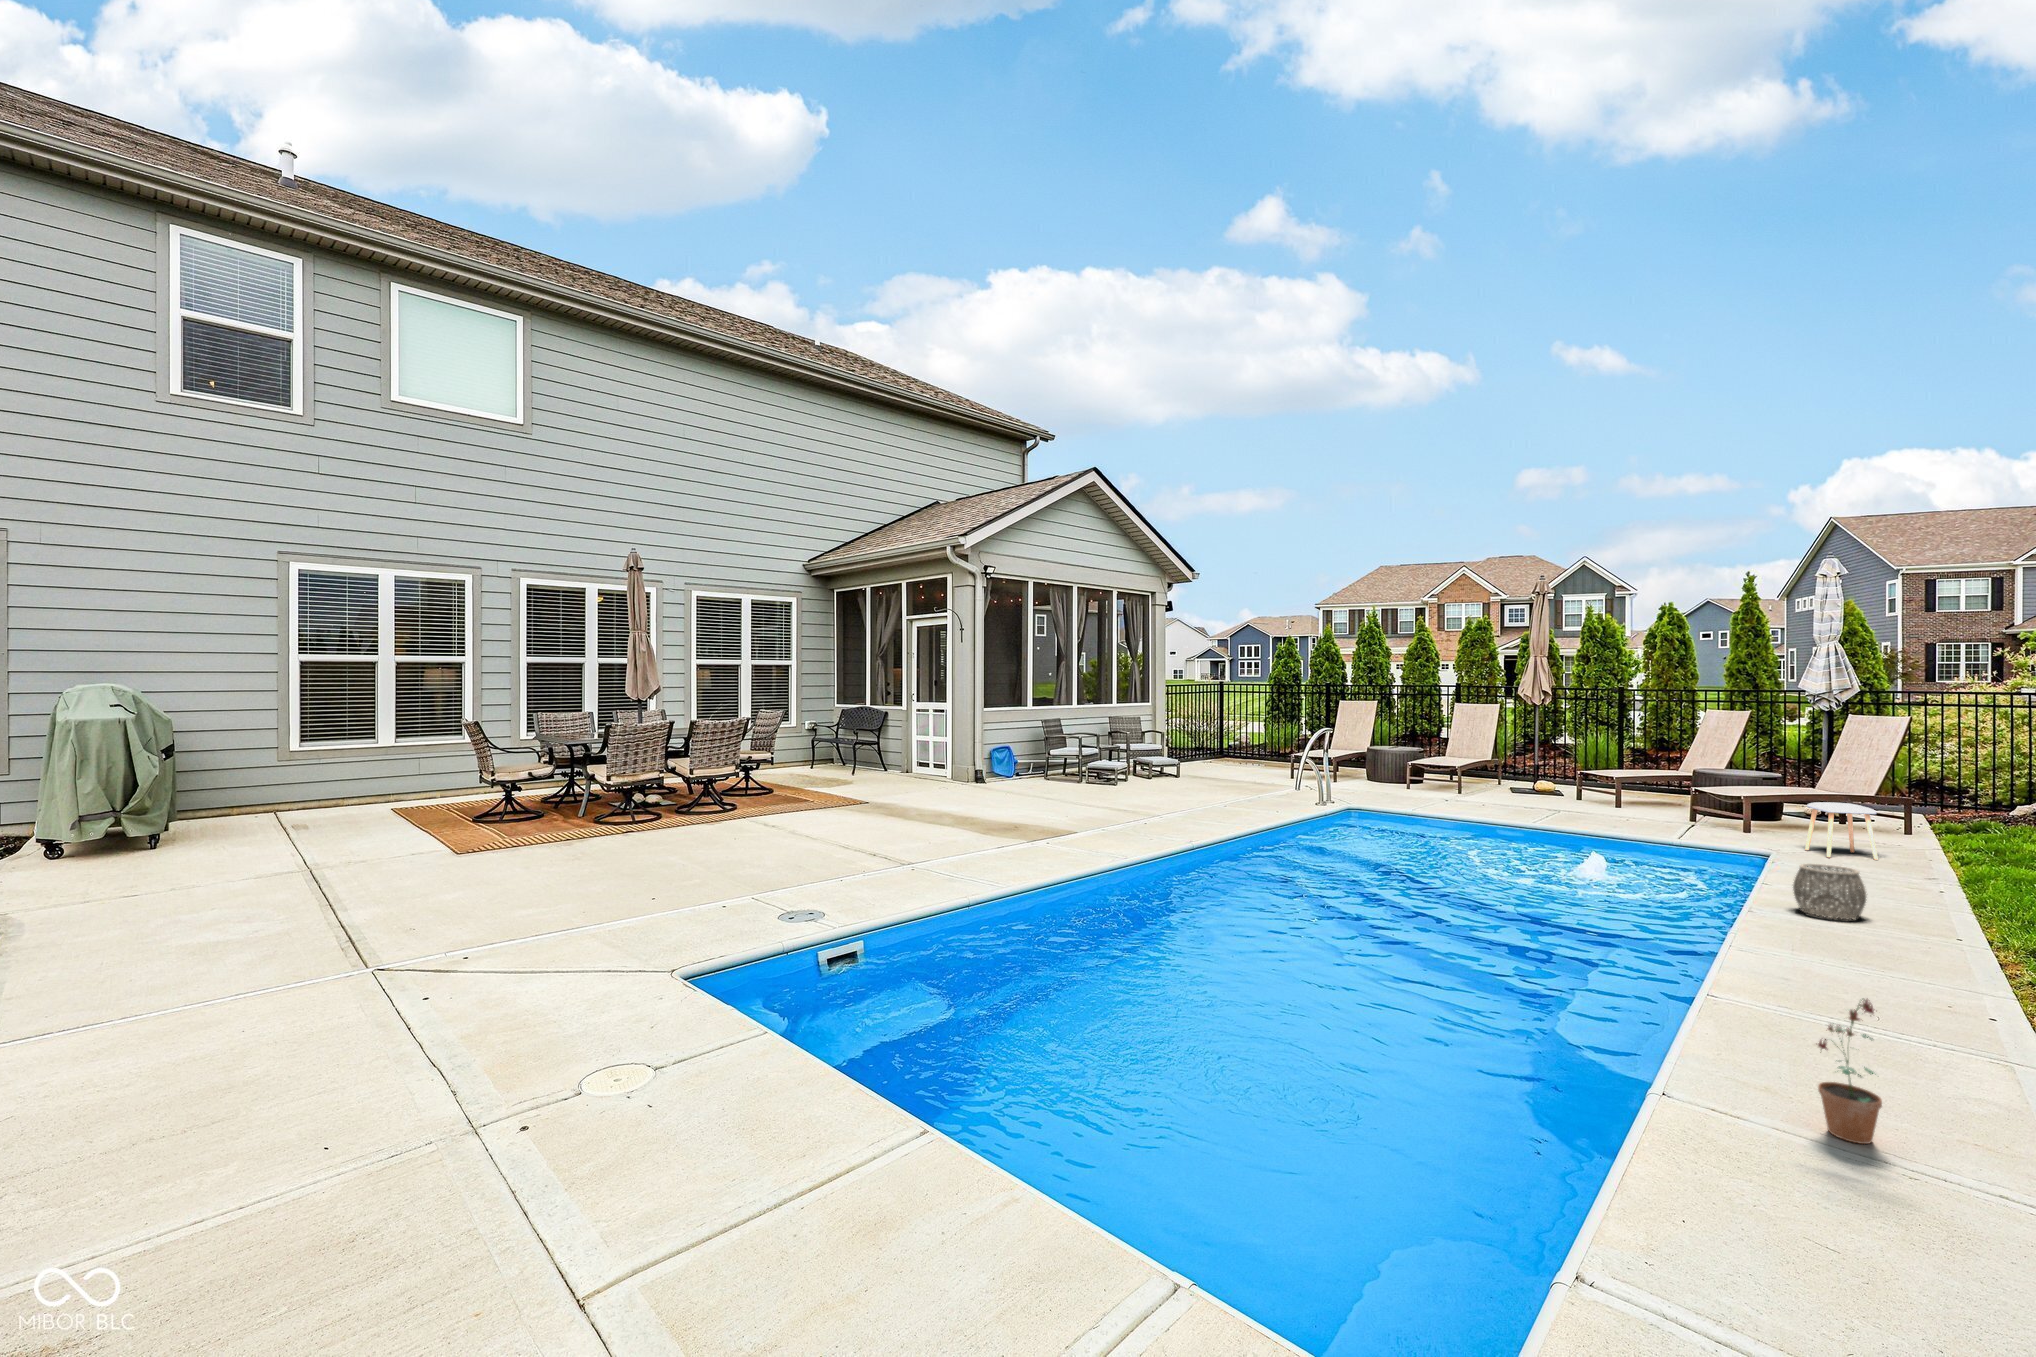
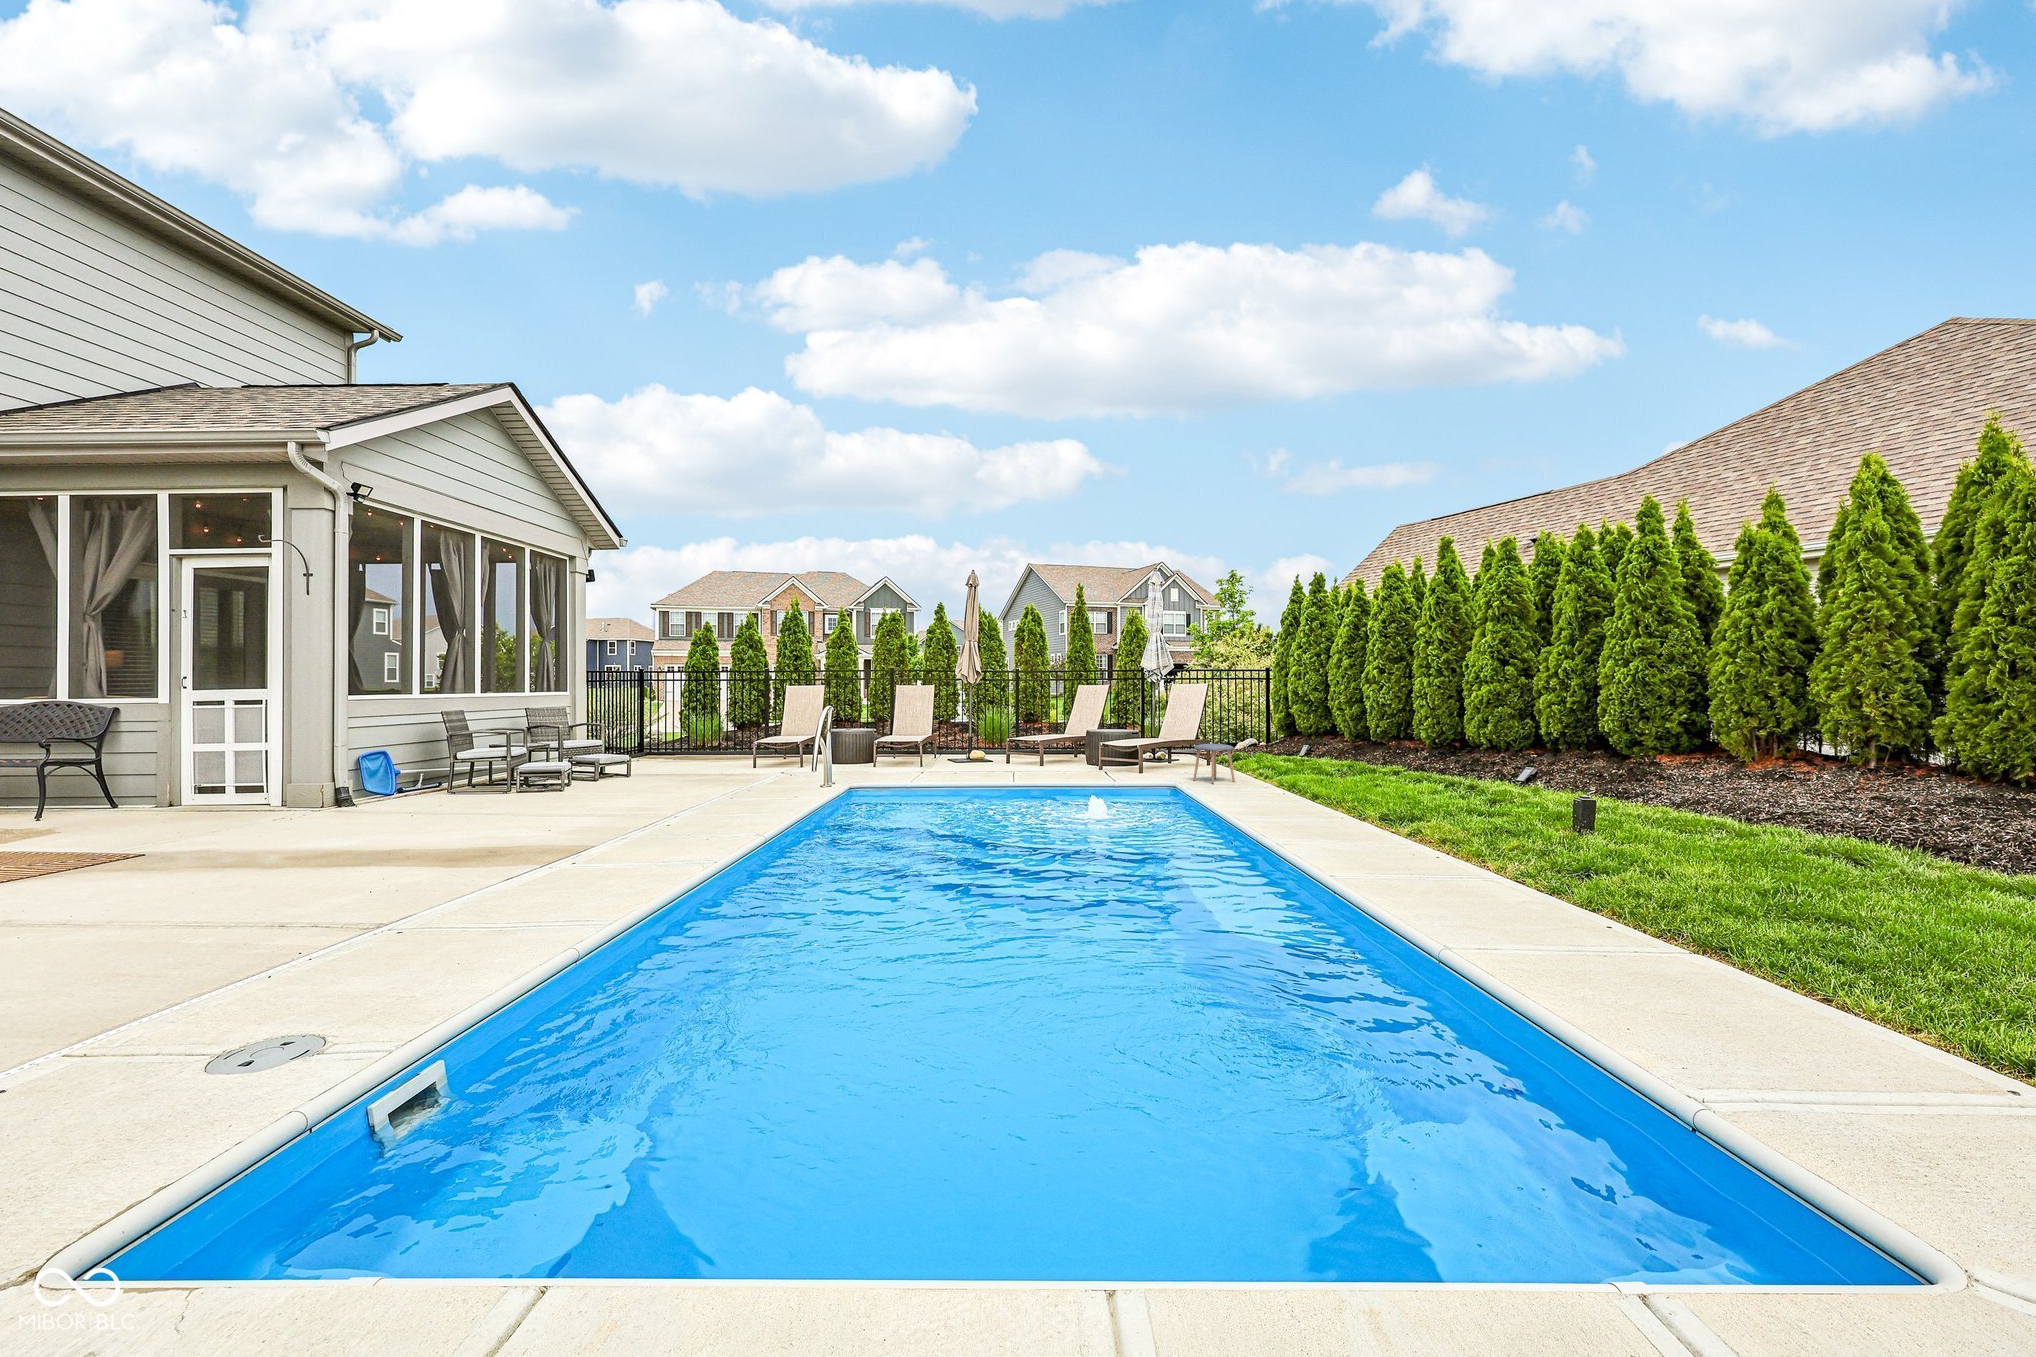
woven basket: present [1793,864,1867,920] -> none [1269,783,1312,822]
potted plant: present [1818,998,1882,1144] -> none [1588,856,1648,972]

